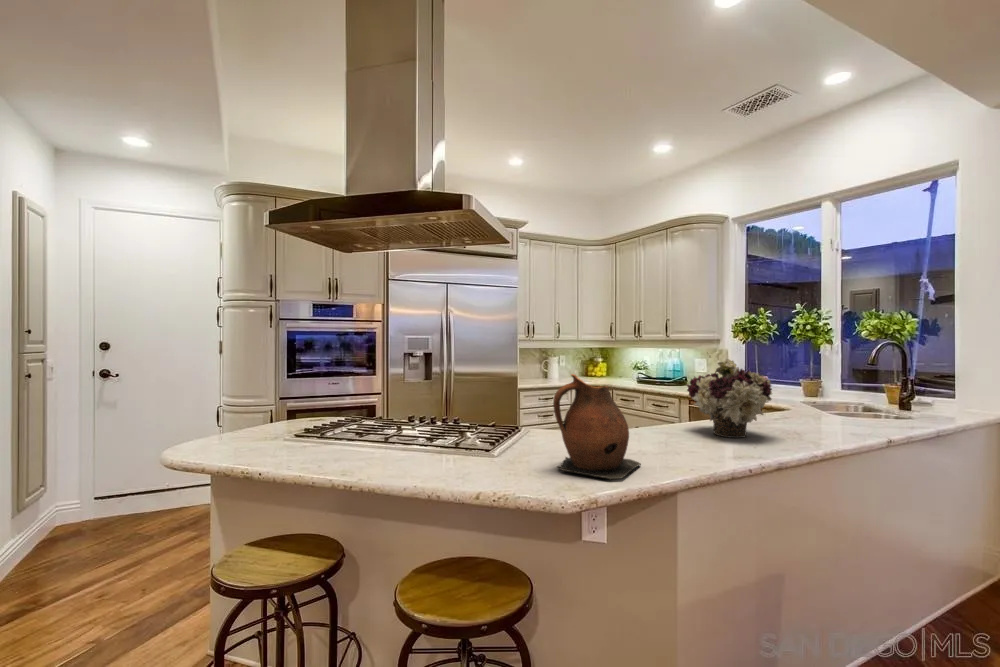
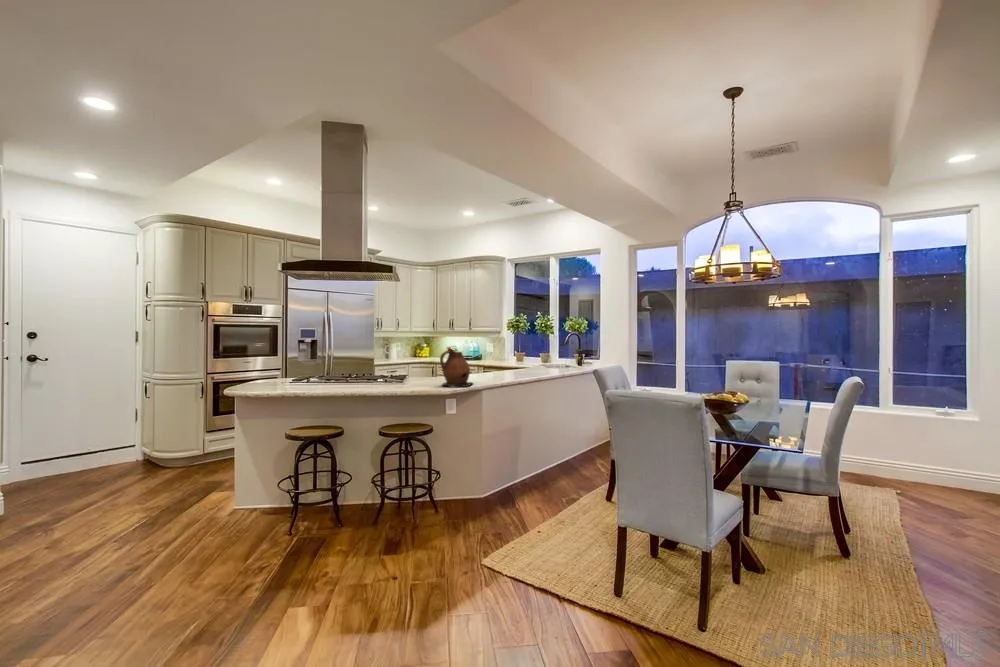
flower arrangement: present [687,359,772,438] -> none [487,341,522,376]

